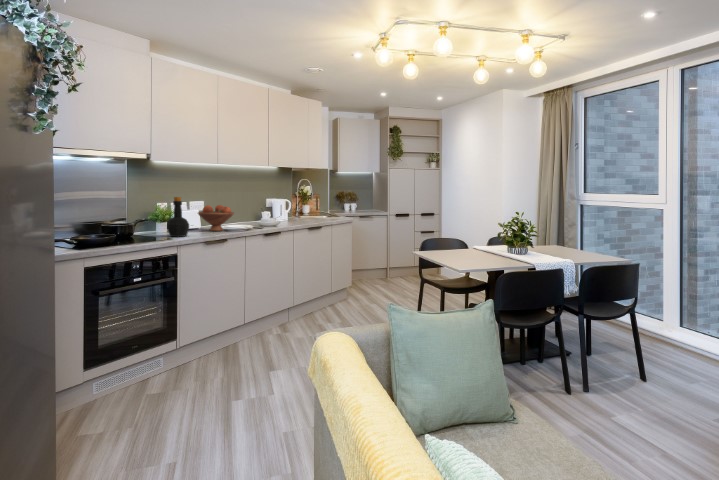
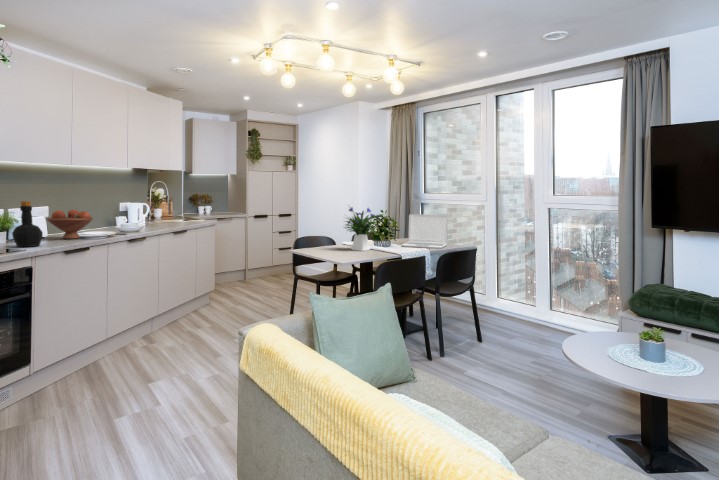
flower arrangement: none [463,203,516,257] -> present [346,207,380,251]
laptop: none [543,216,609,259] -> present [402,214,448,249]

